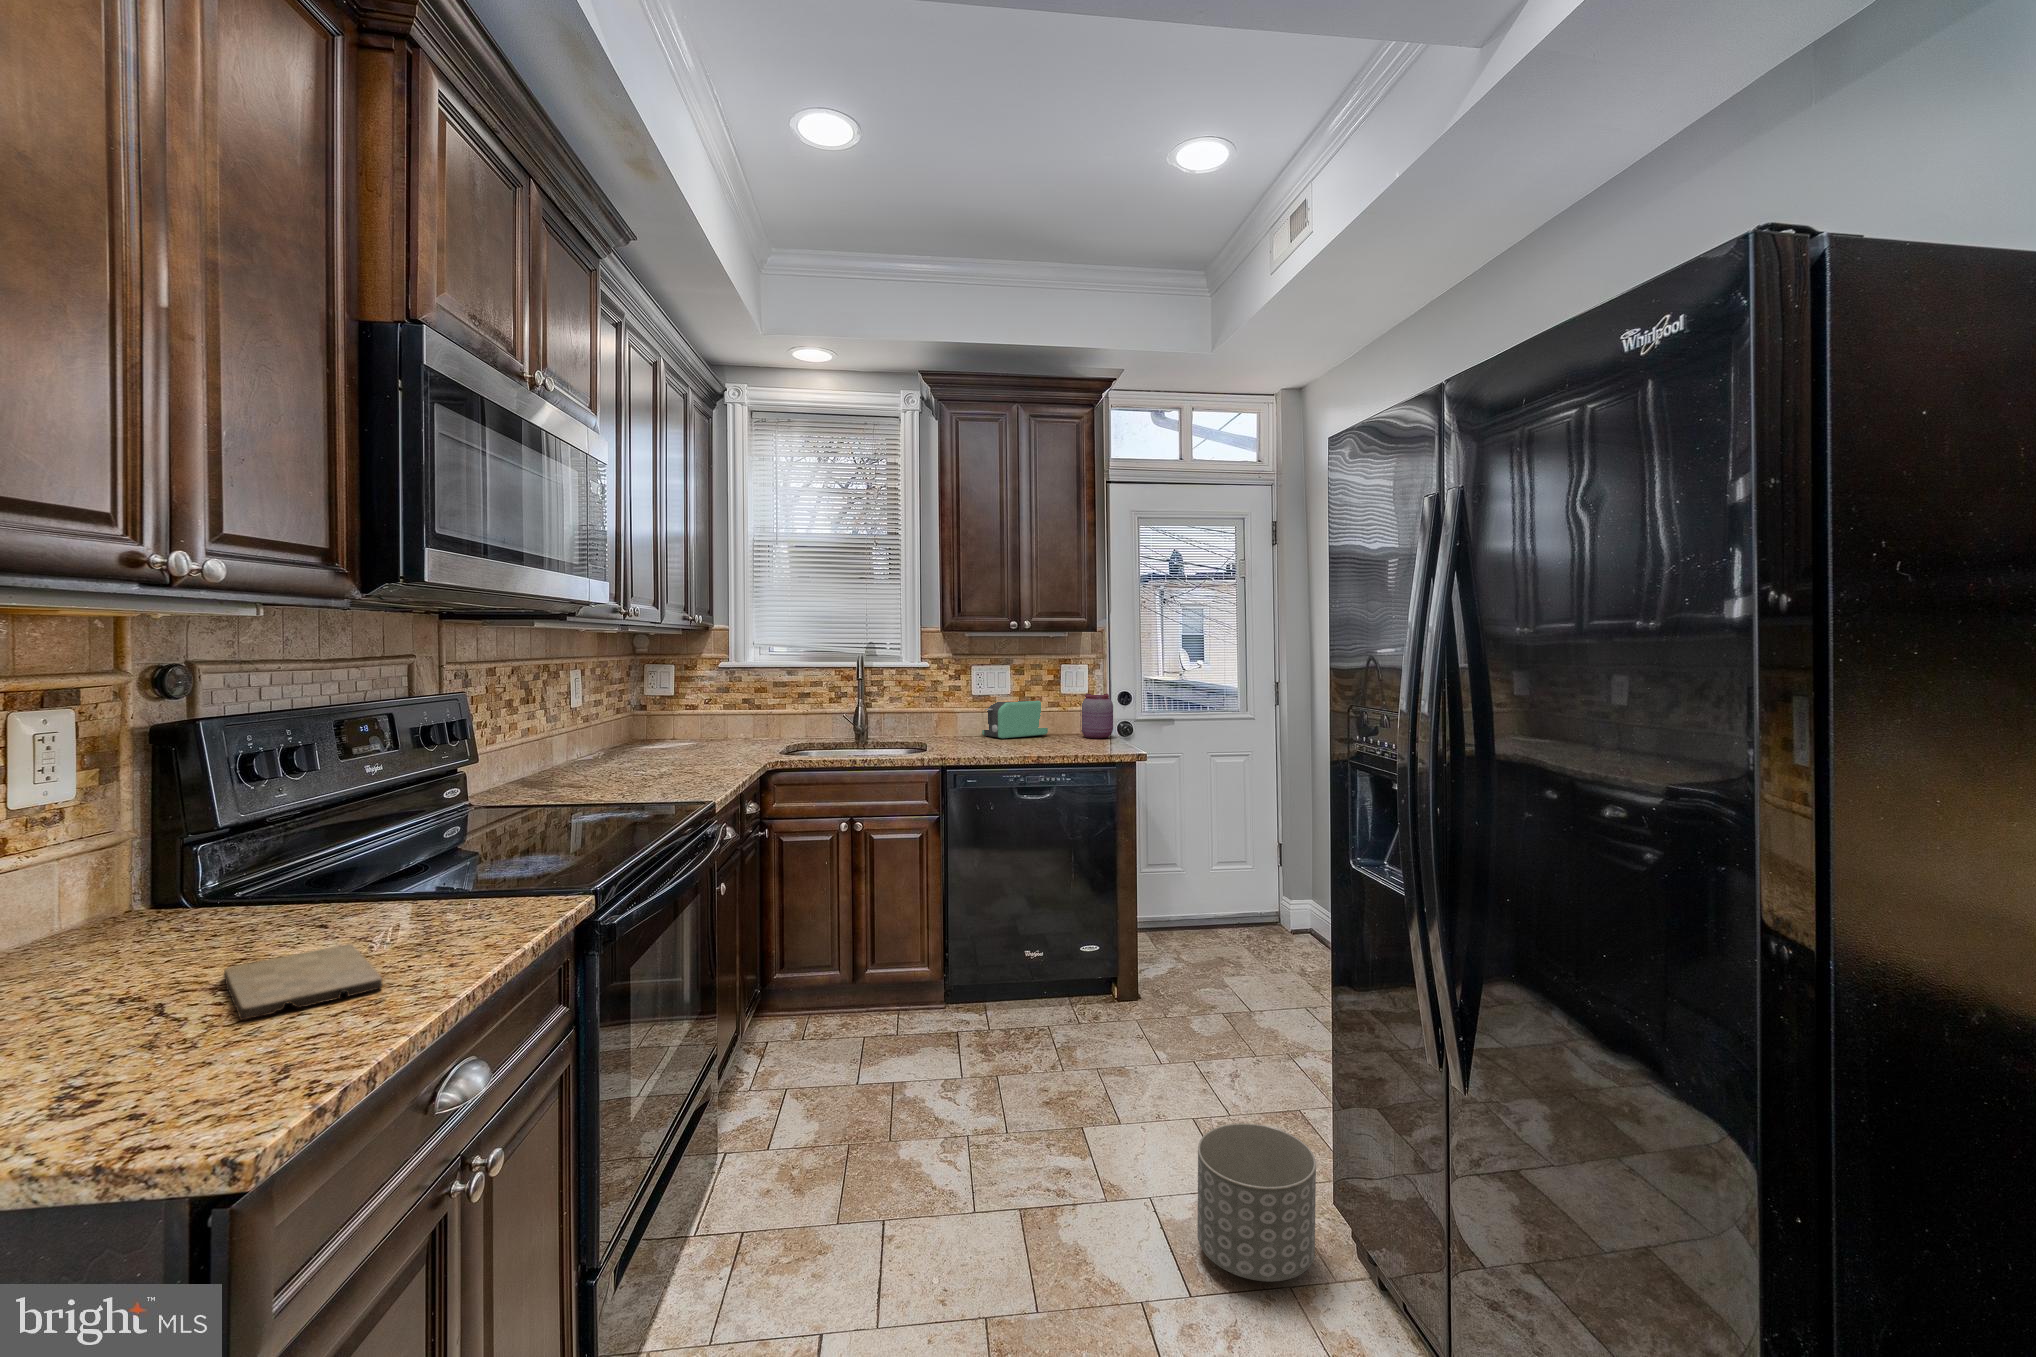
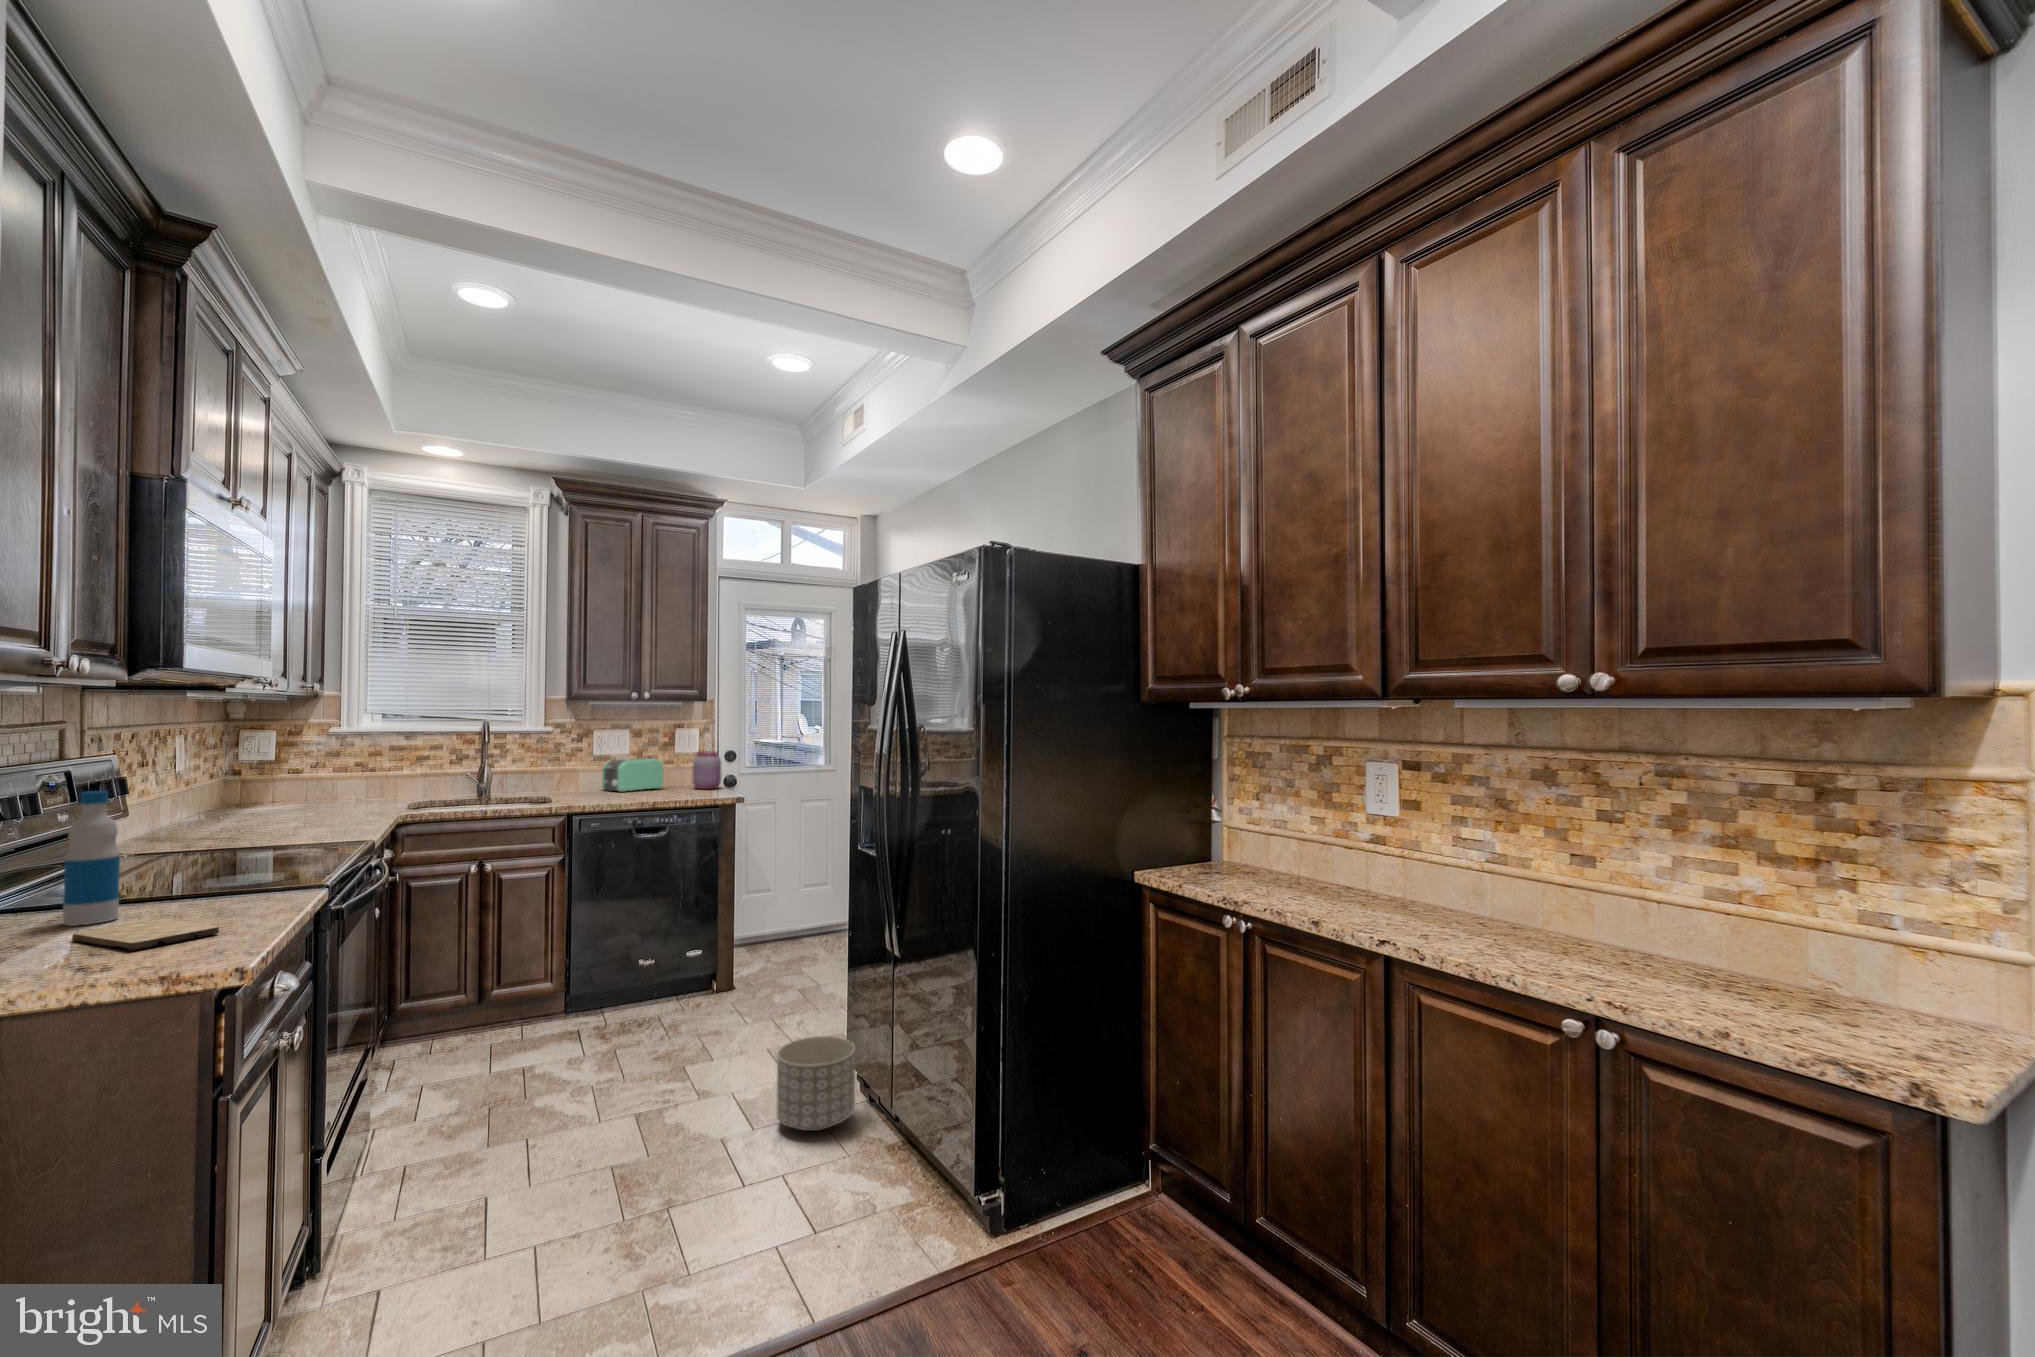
bottle: none [259,755,330,941] -> present [63,791,120,926]

